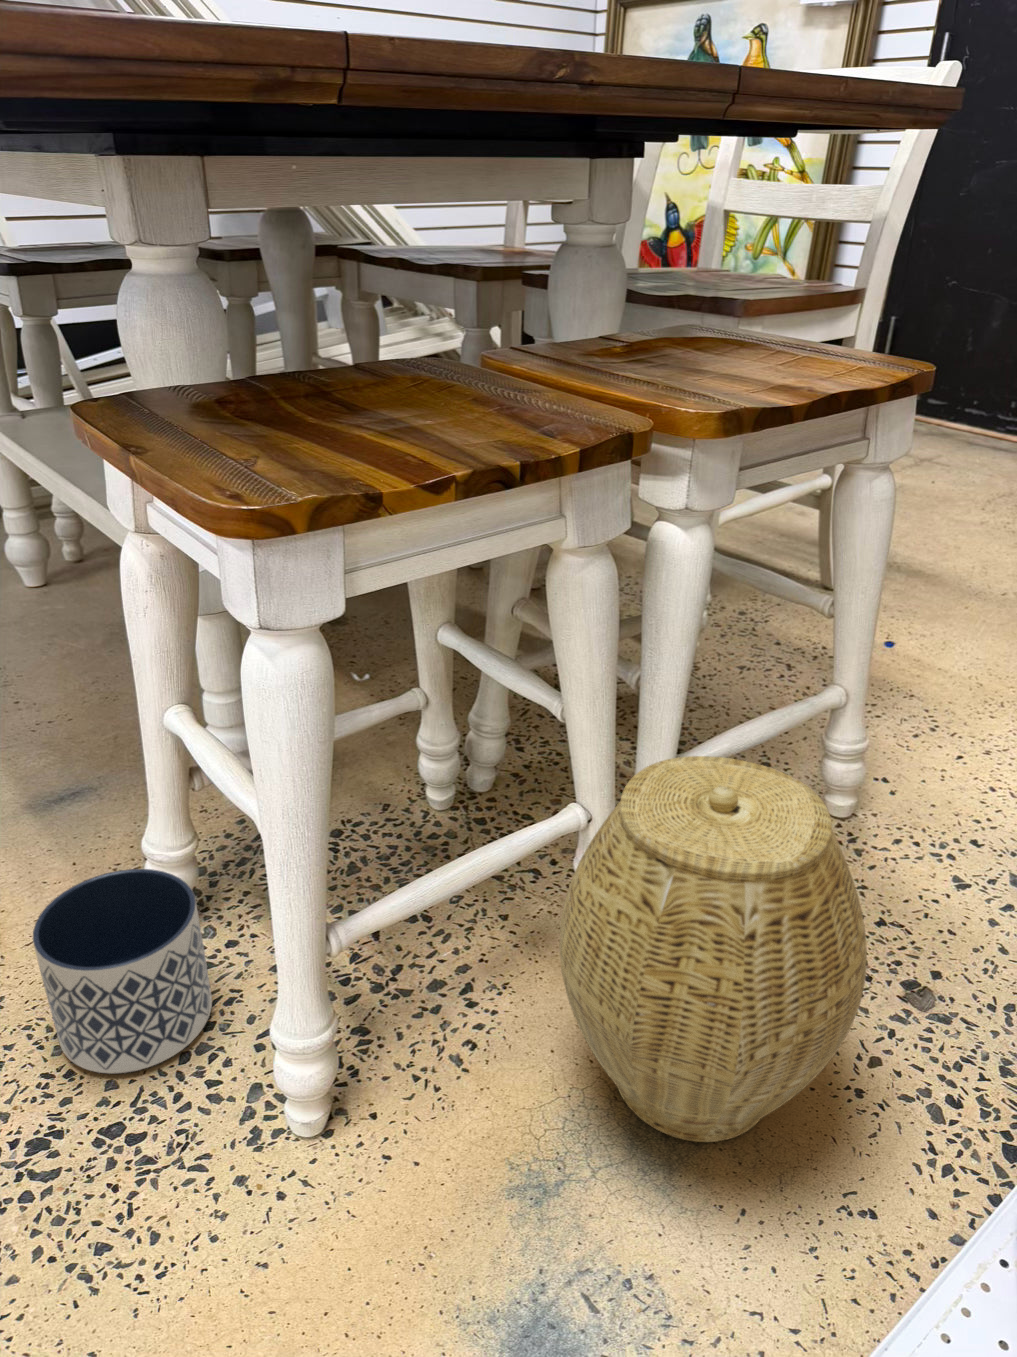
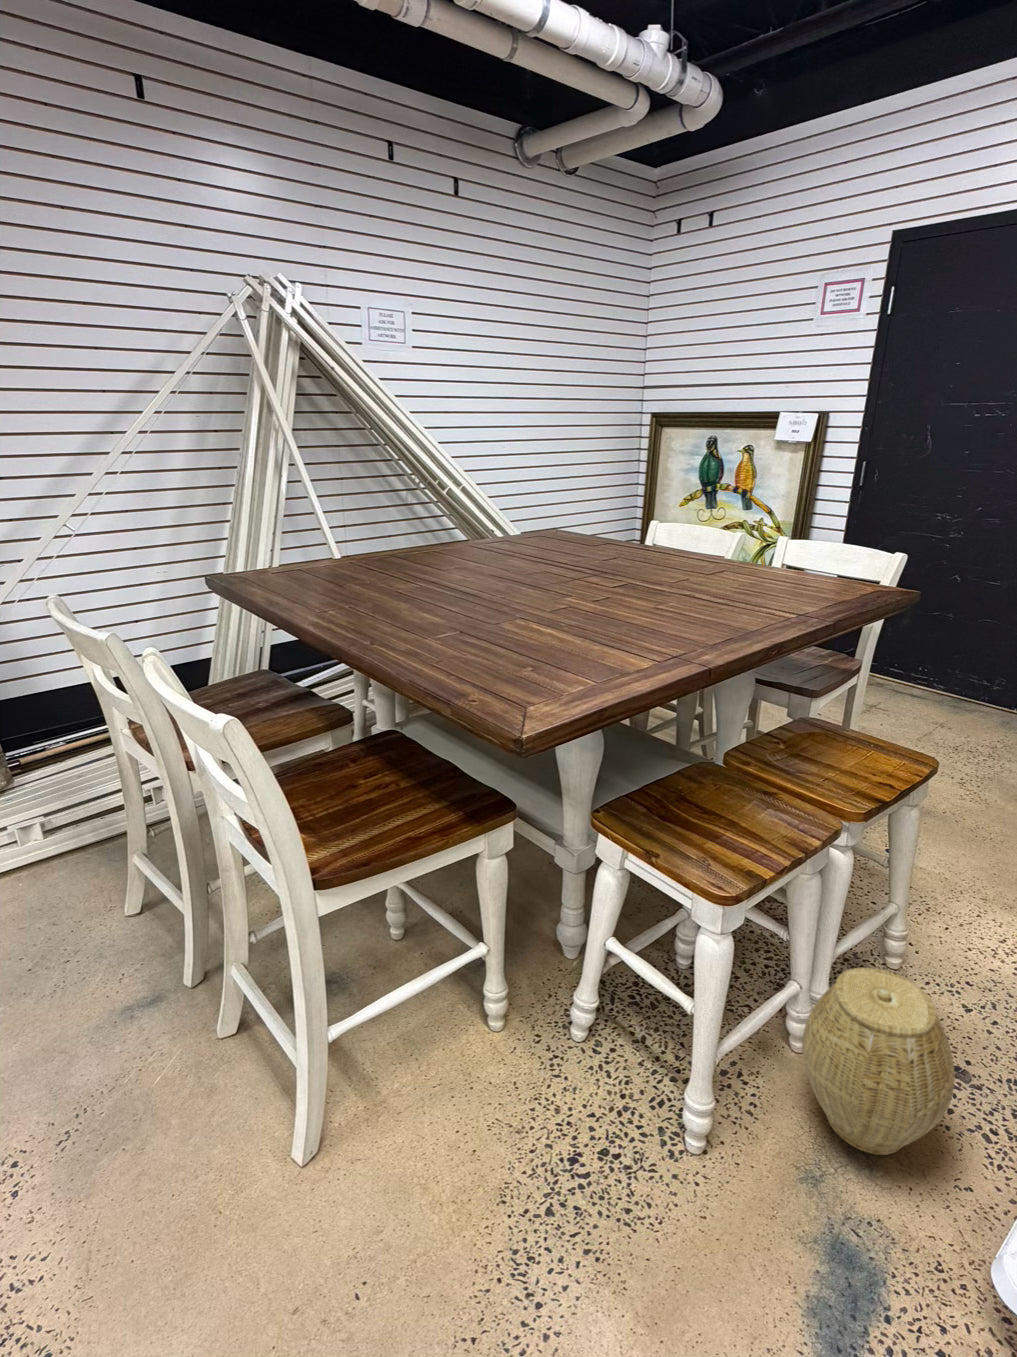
planter: present [33,869,212,1073] -> none [554,1017,625,1123]

